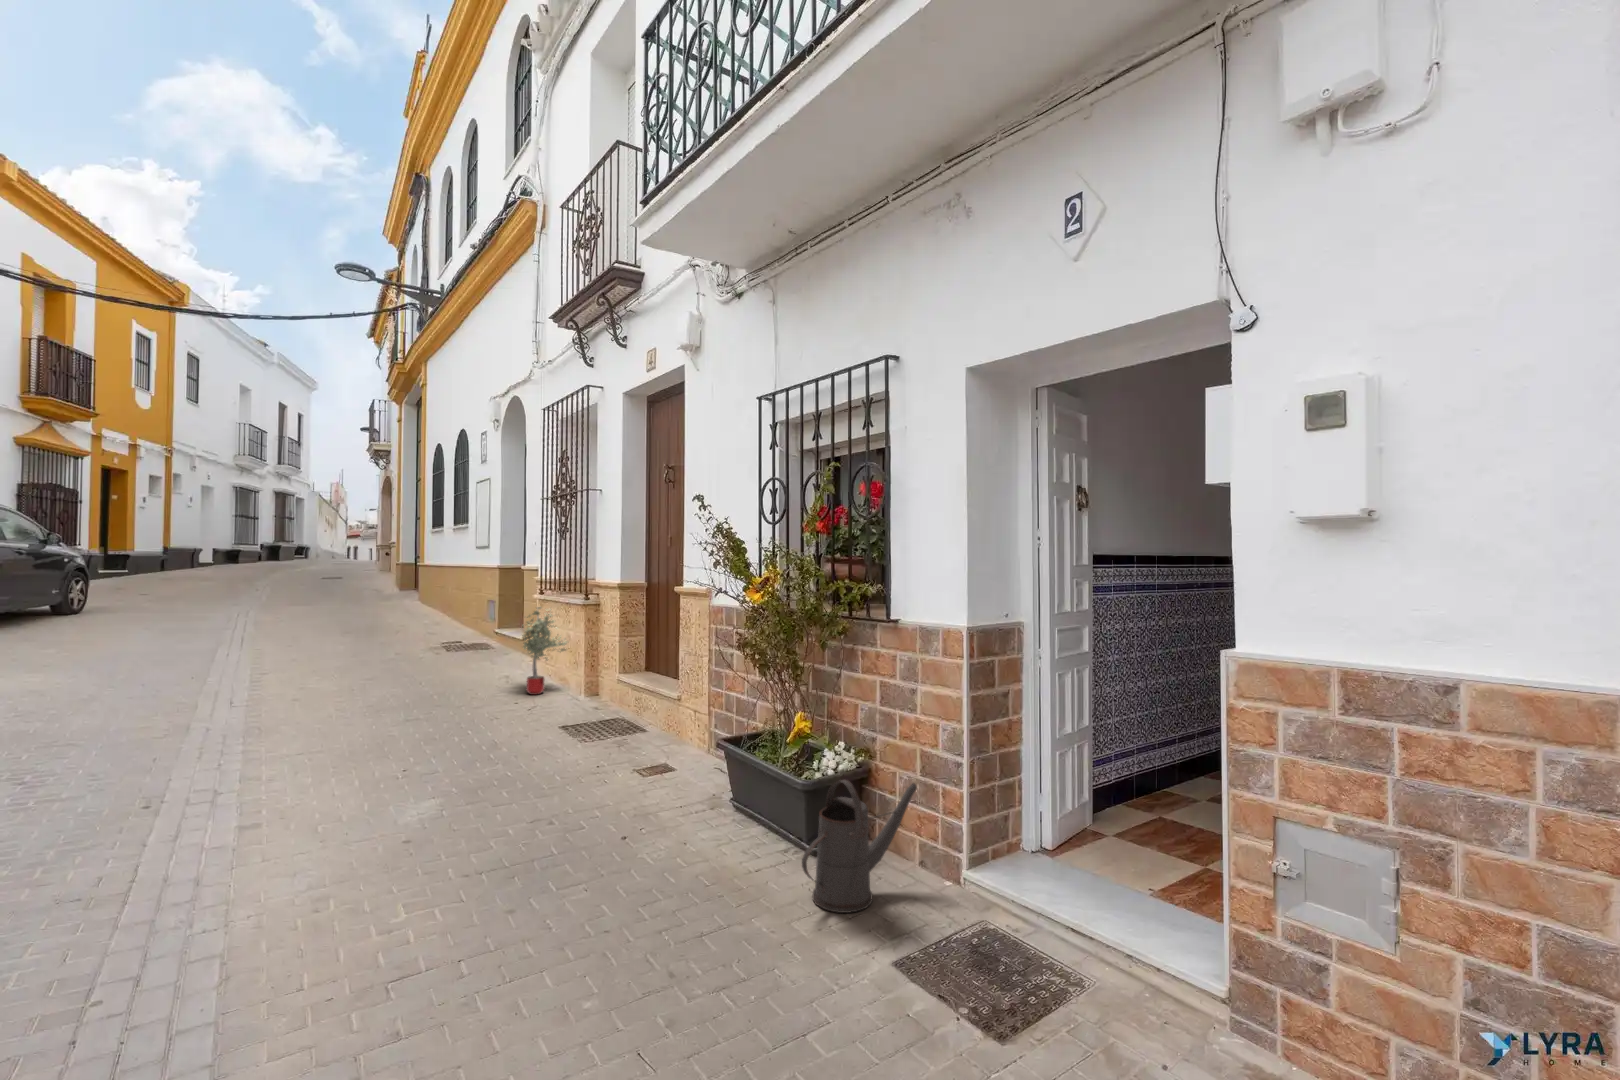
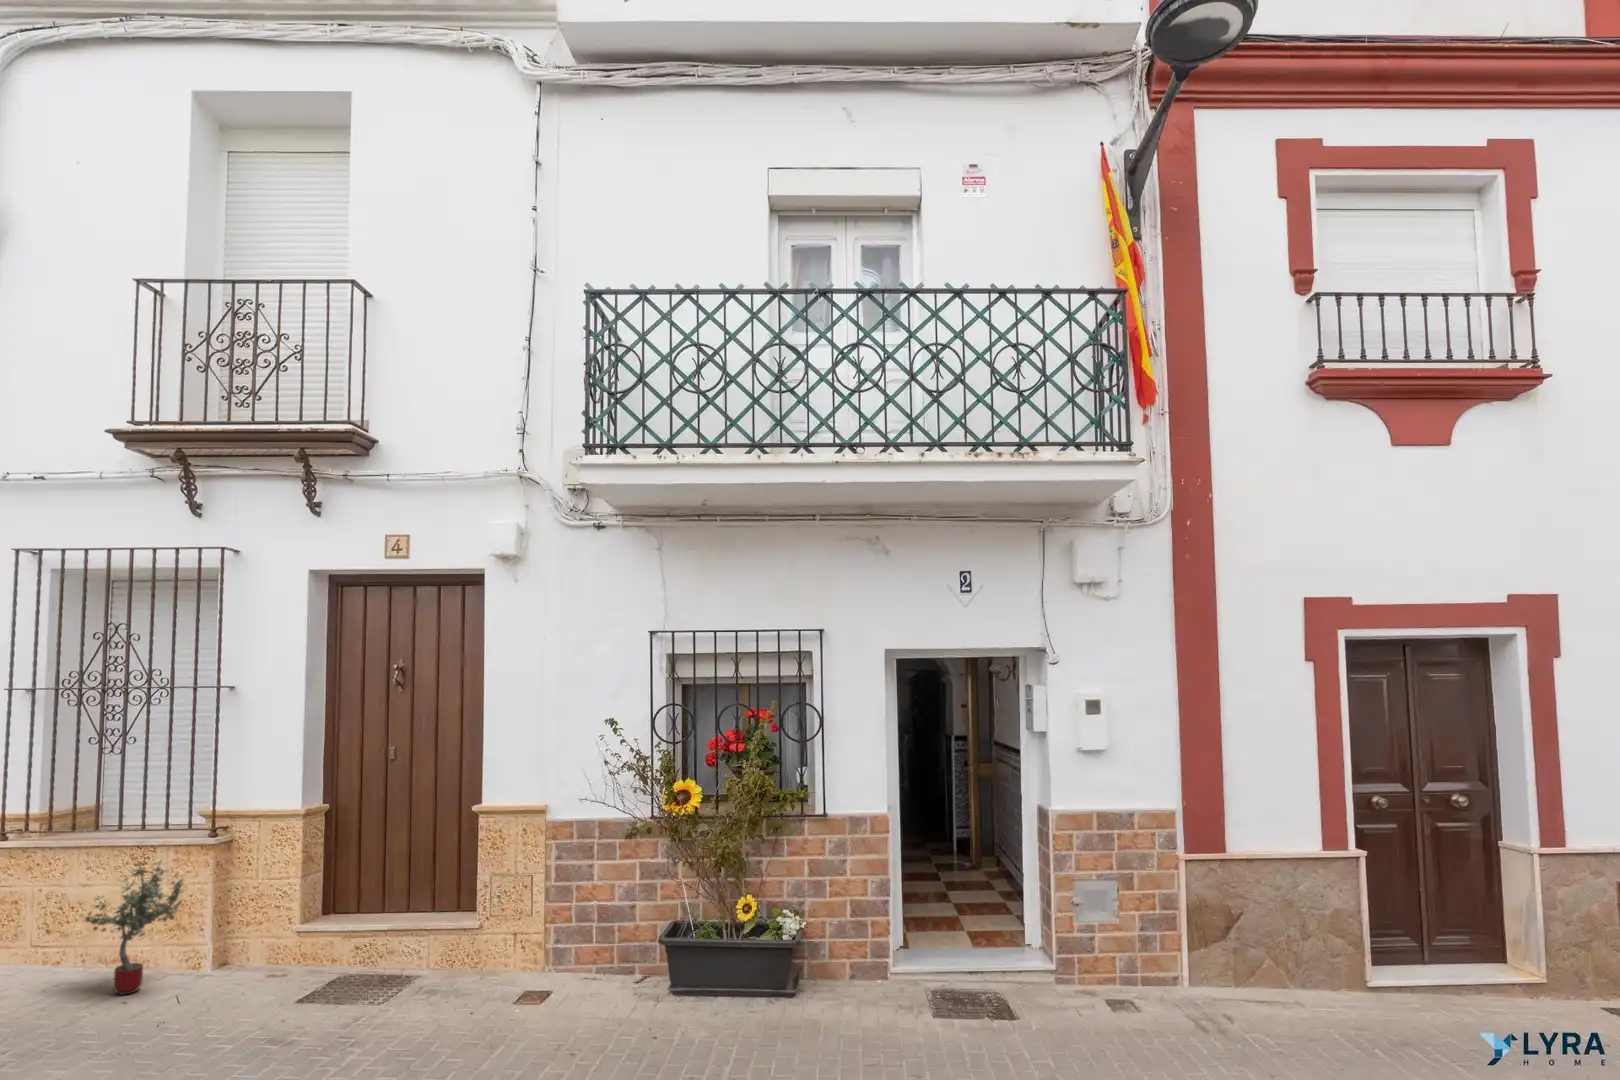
watering can: present [802,780,917,913] -> none [835,924,875,1018]

